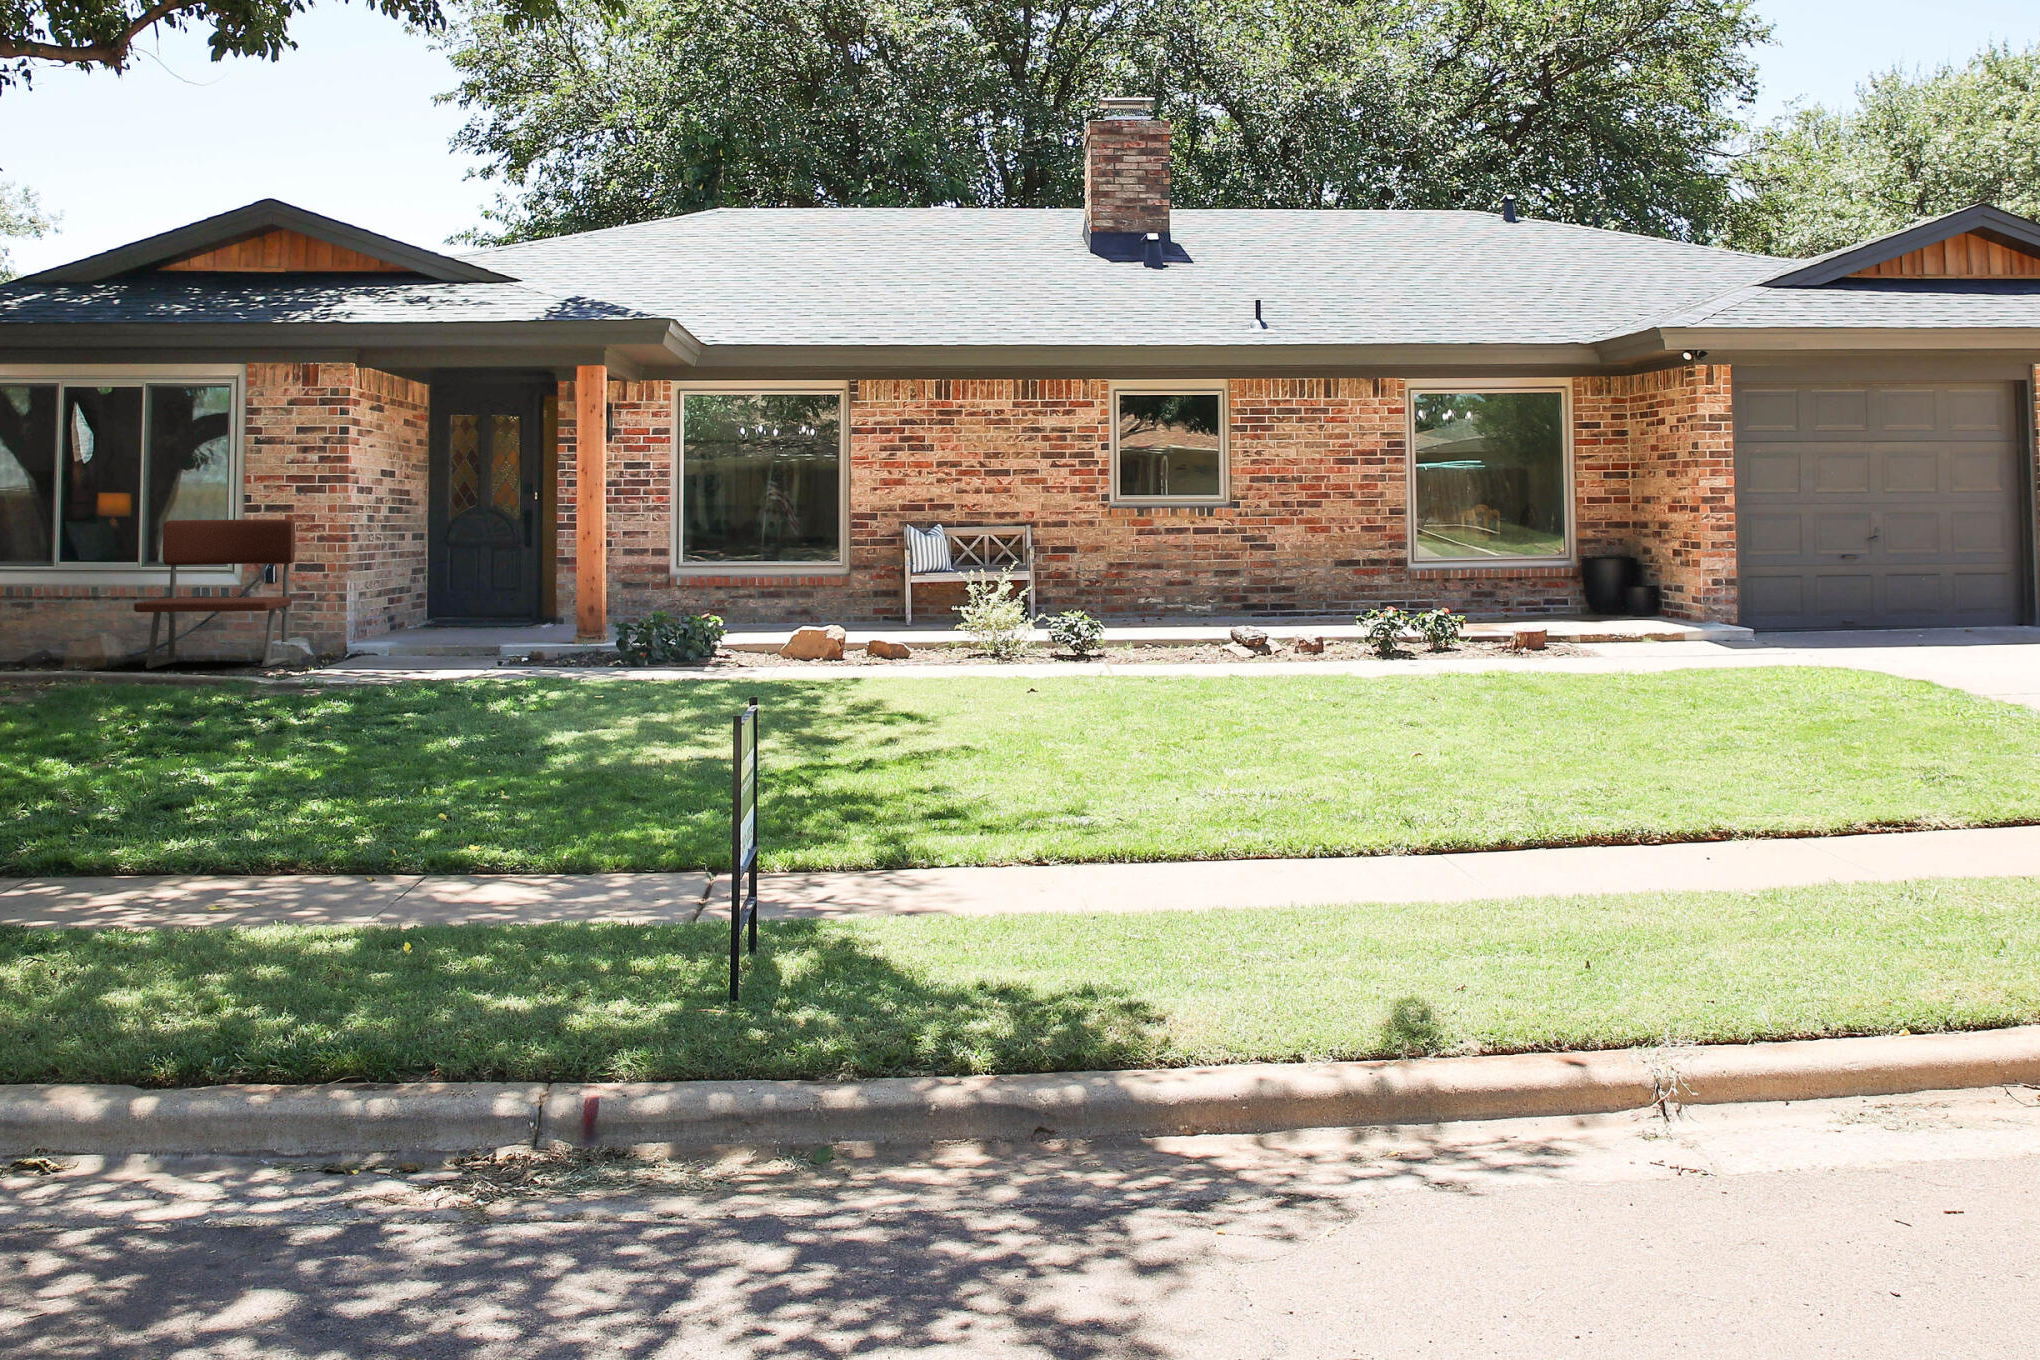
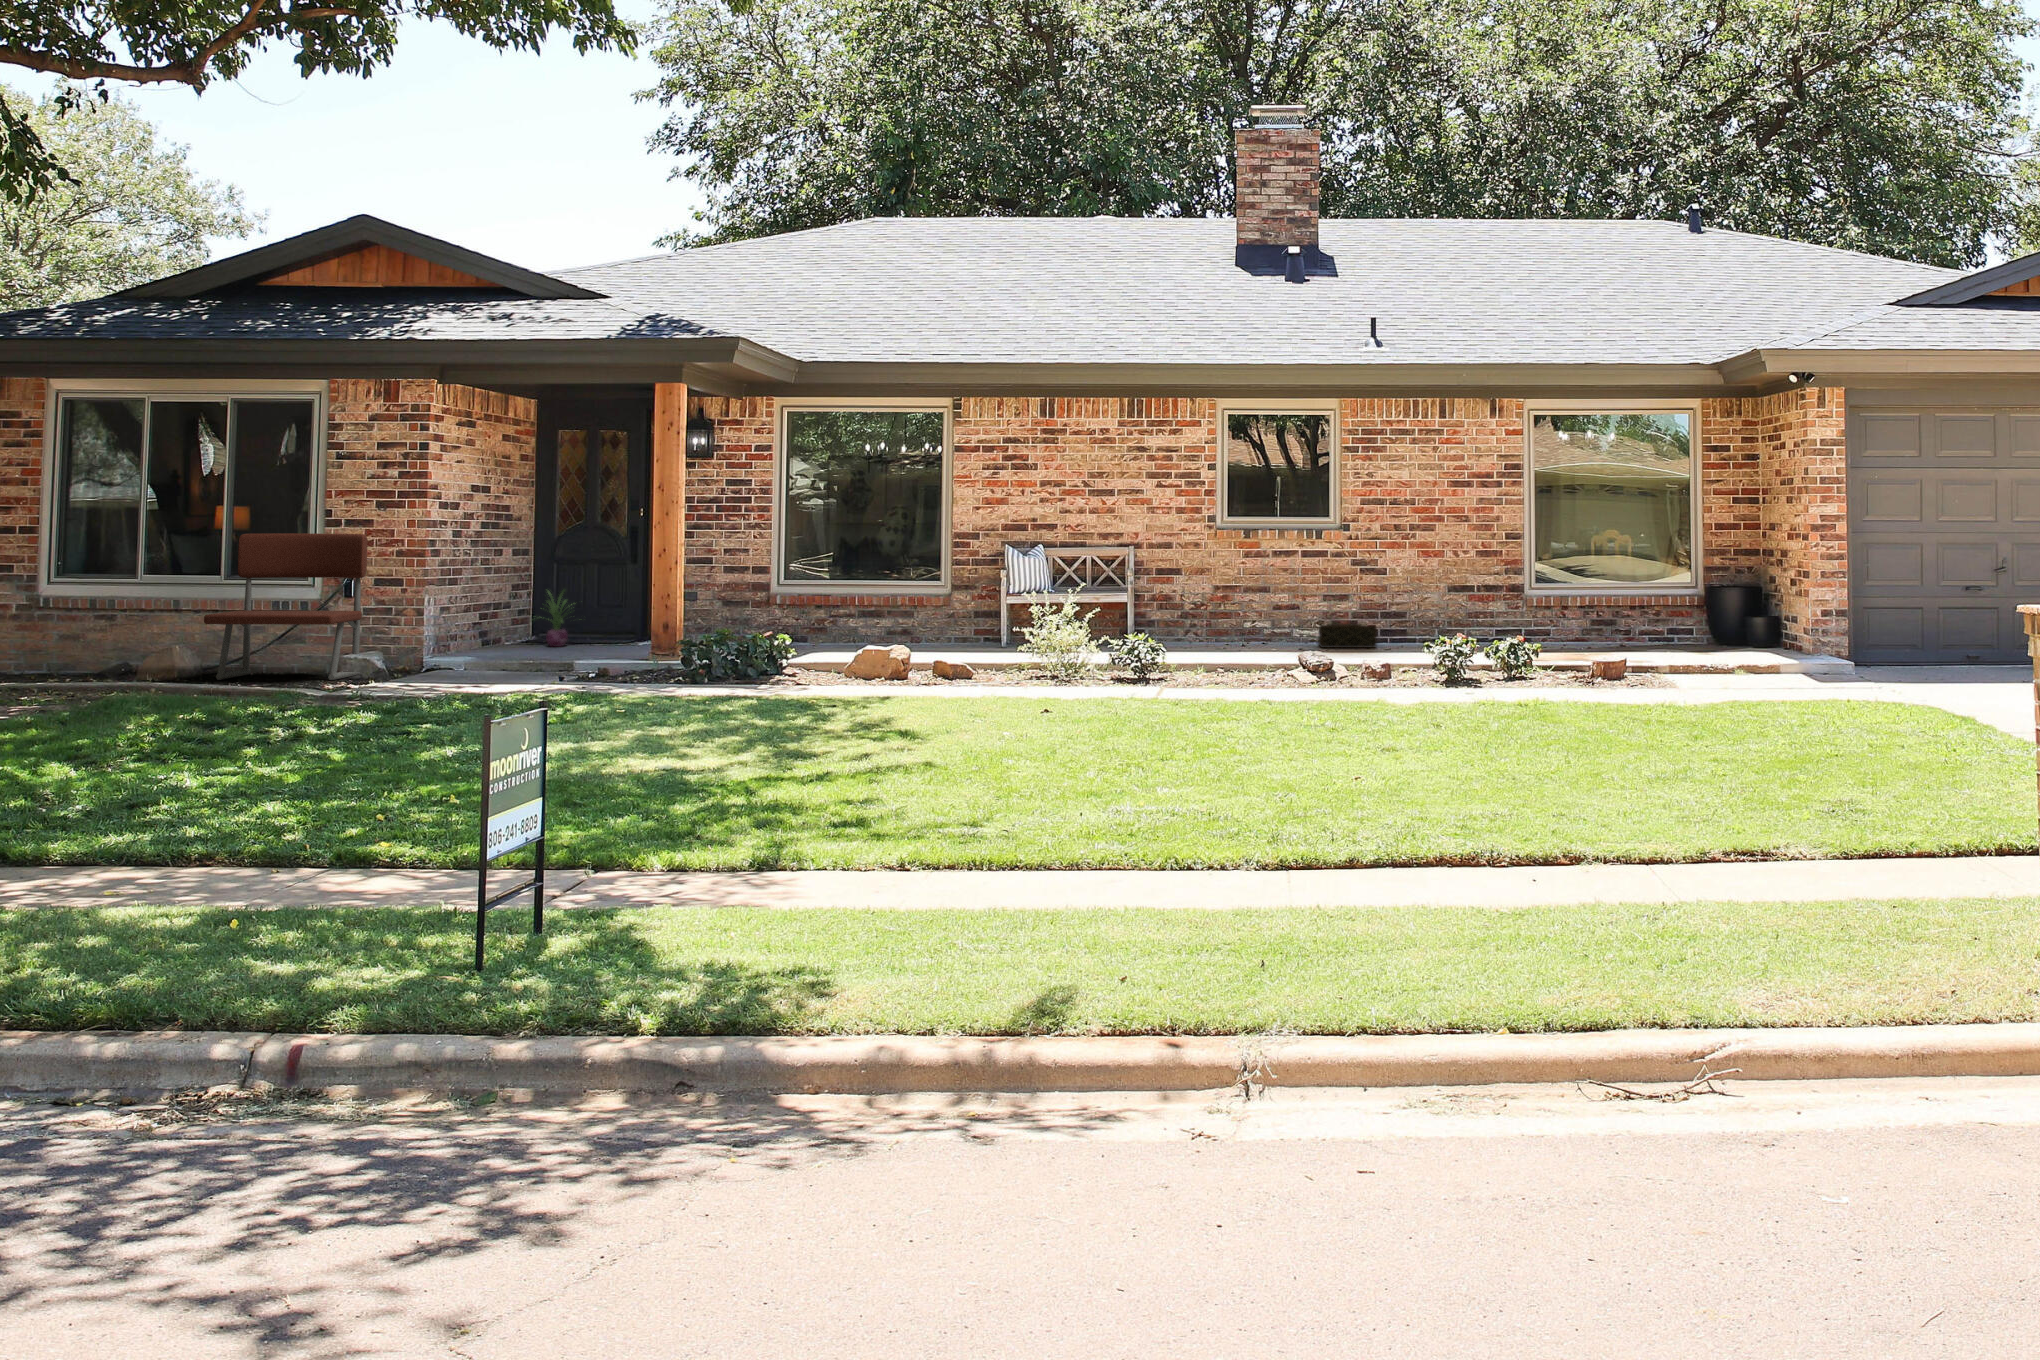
decorative plant: none [430,573,497,630] -> present [546,591,572,647]
woven basket: none [1211,596,1271,621] -> present [1318,624,1377,648]

